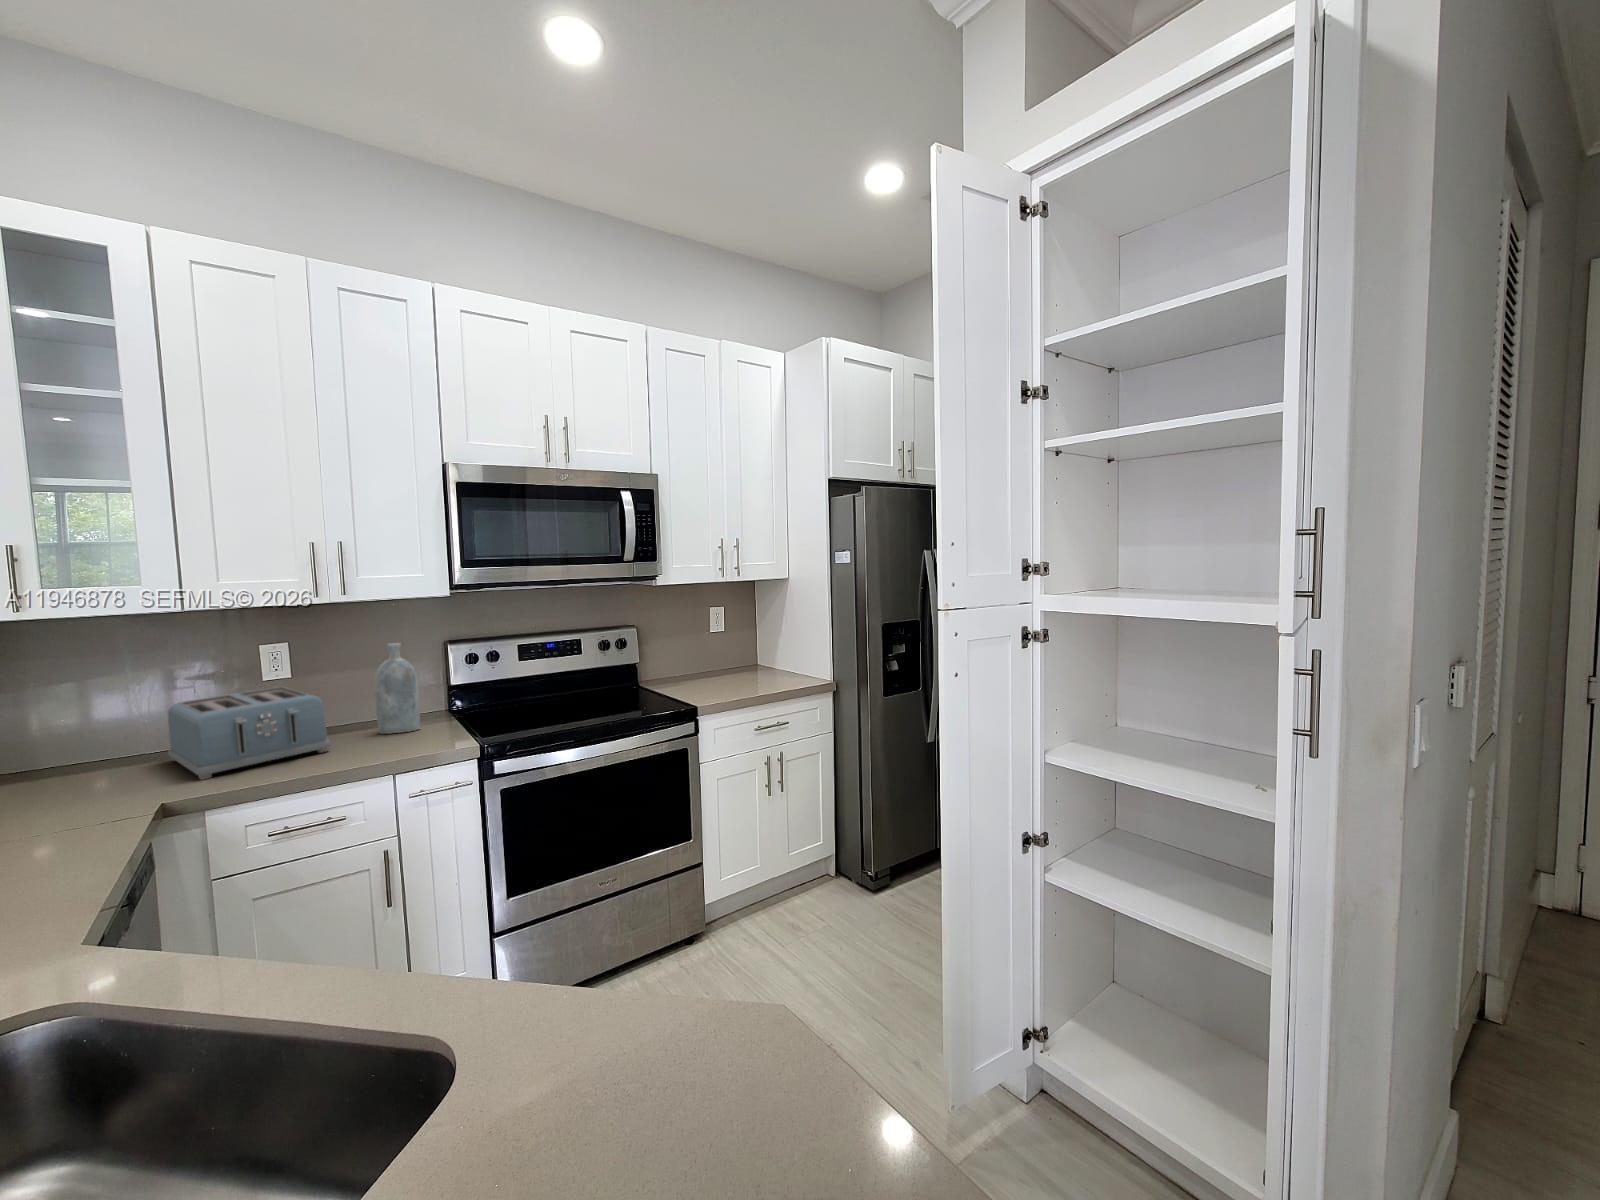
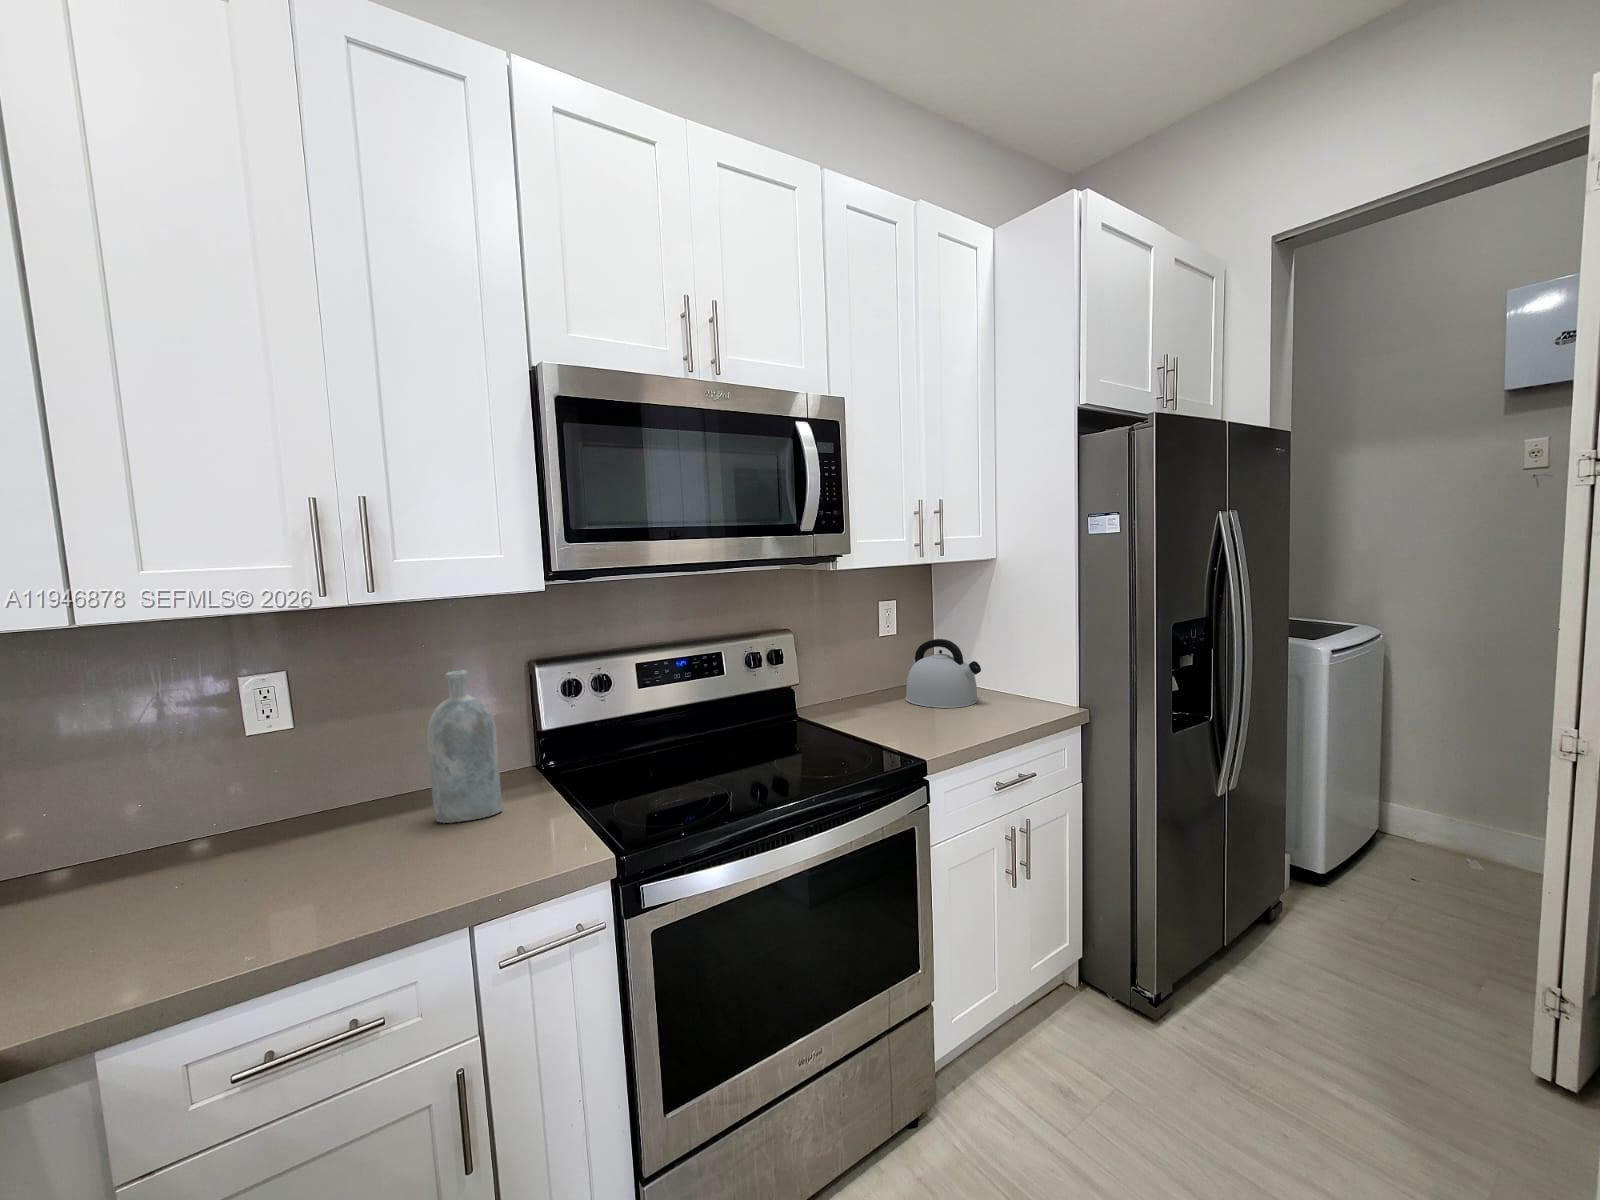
kettle: none [722,634,772,681] -> present [906,639,981,708]
toaster: present [168,687,330,780] -> none [63,748,355,960]

